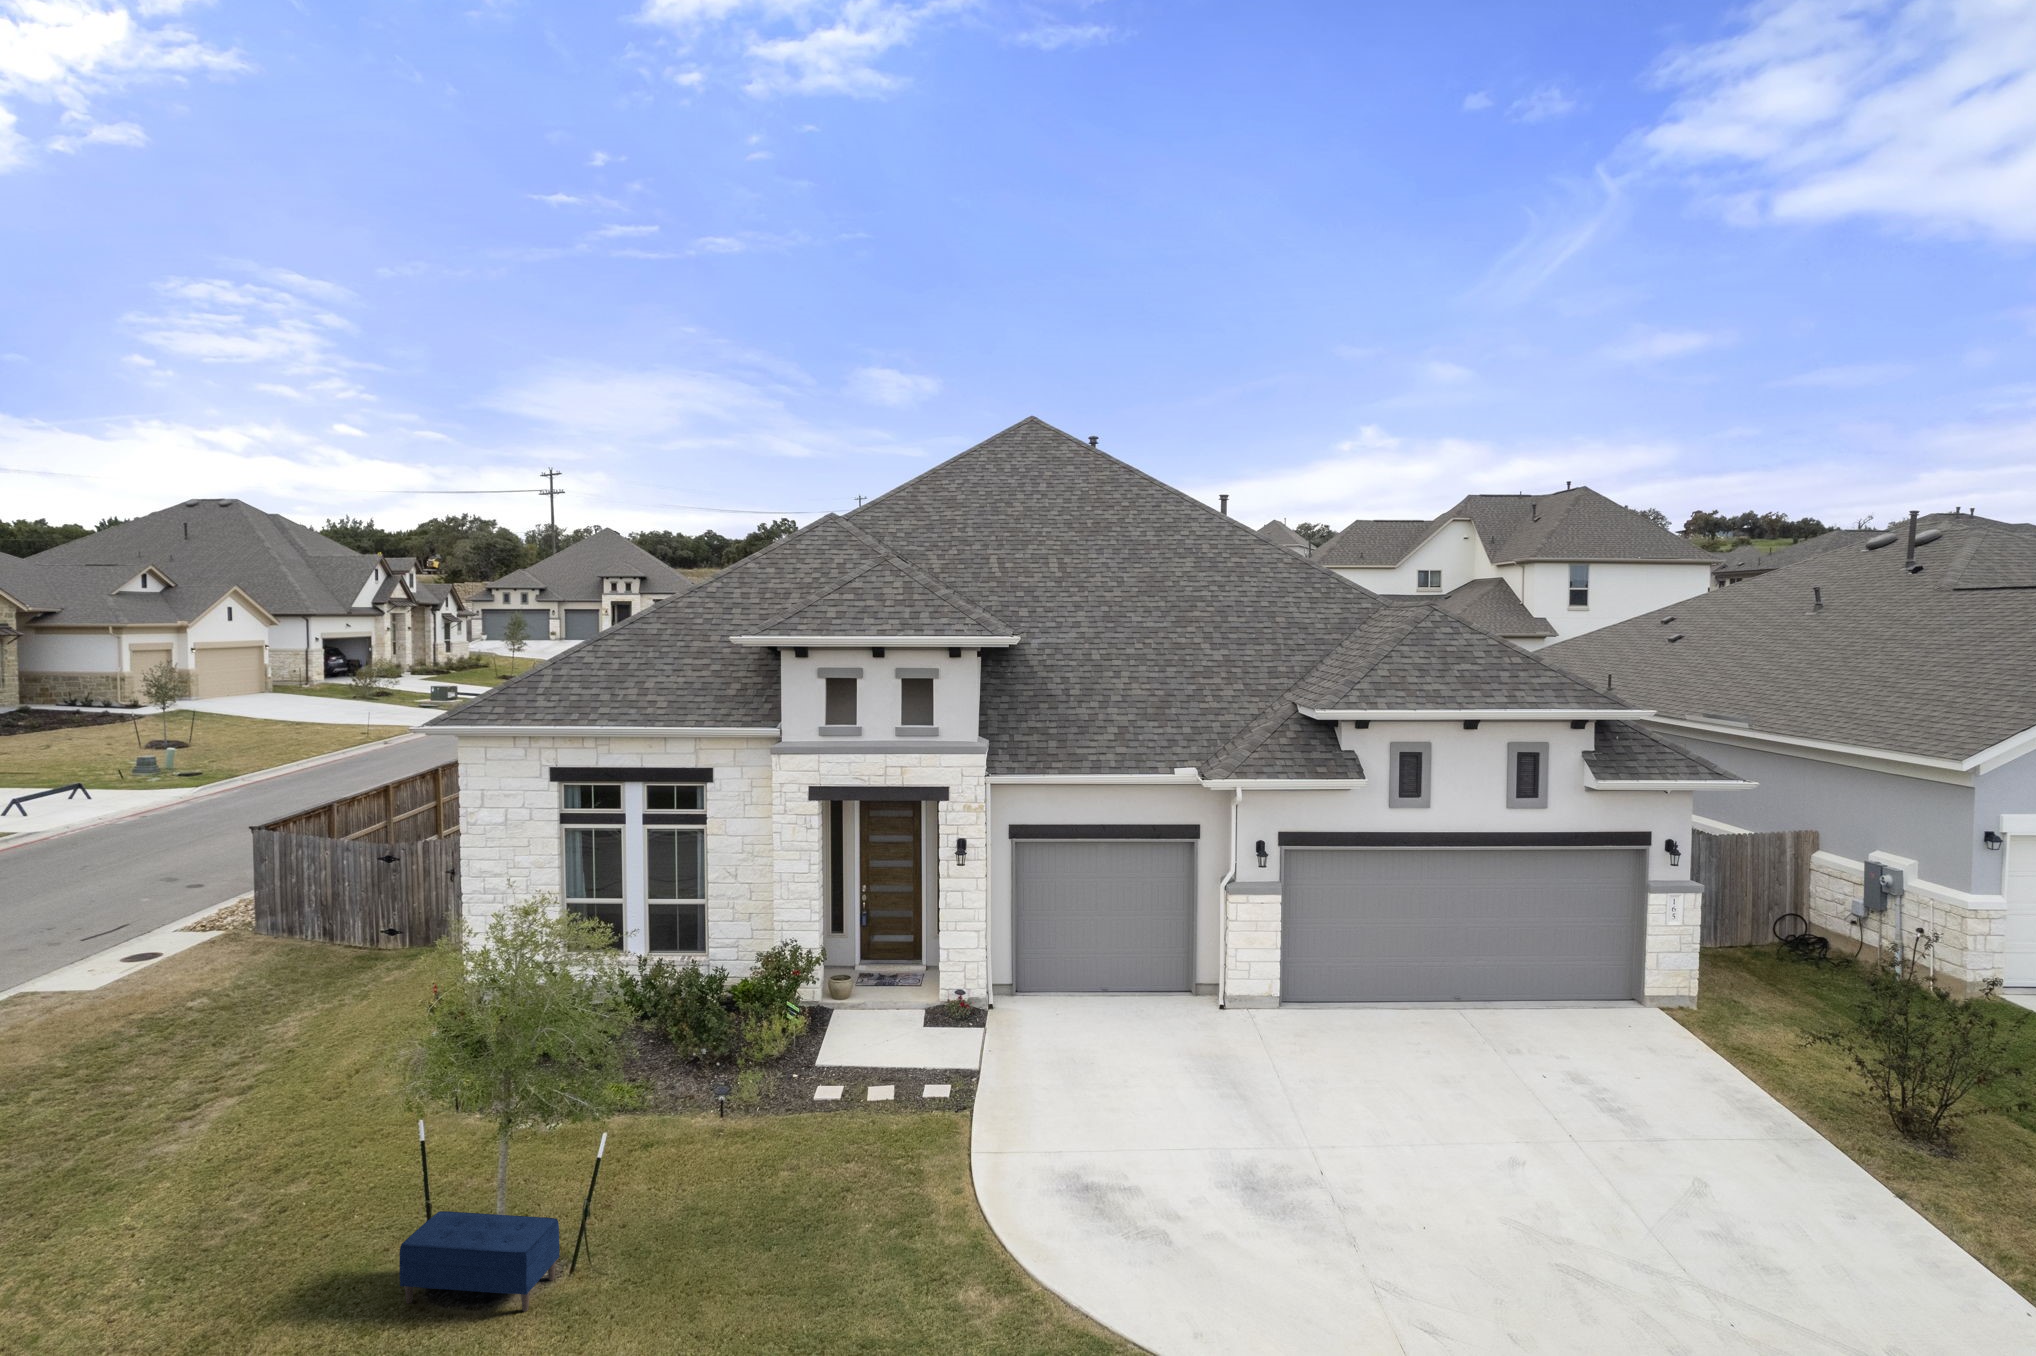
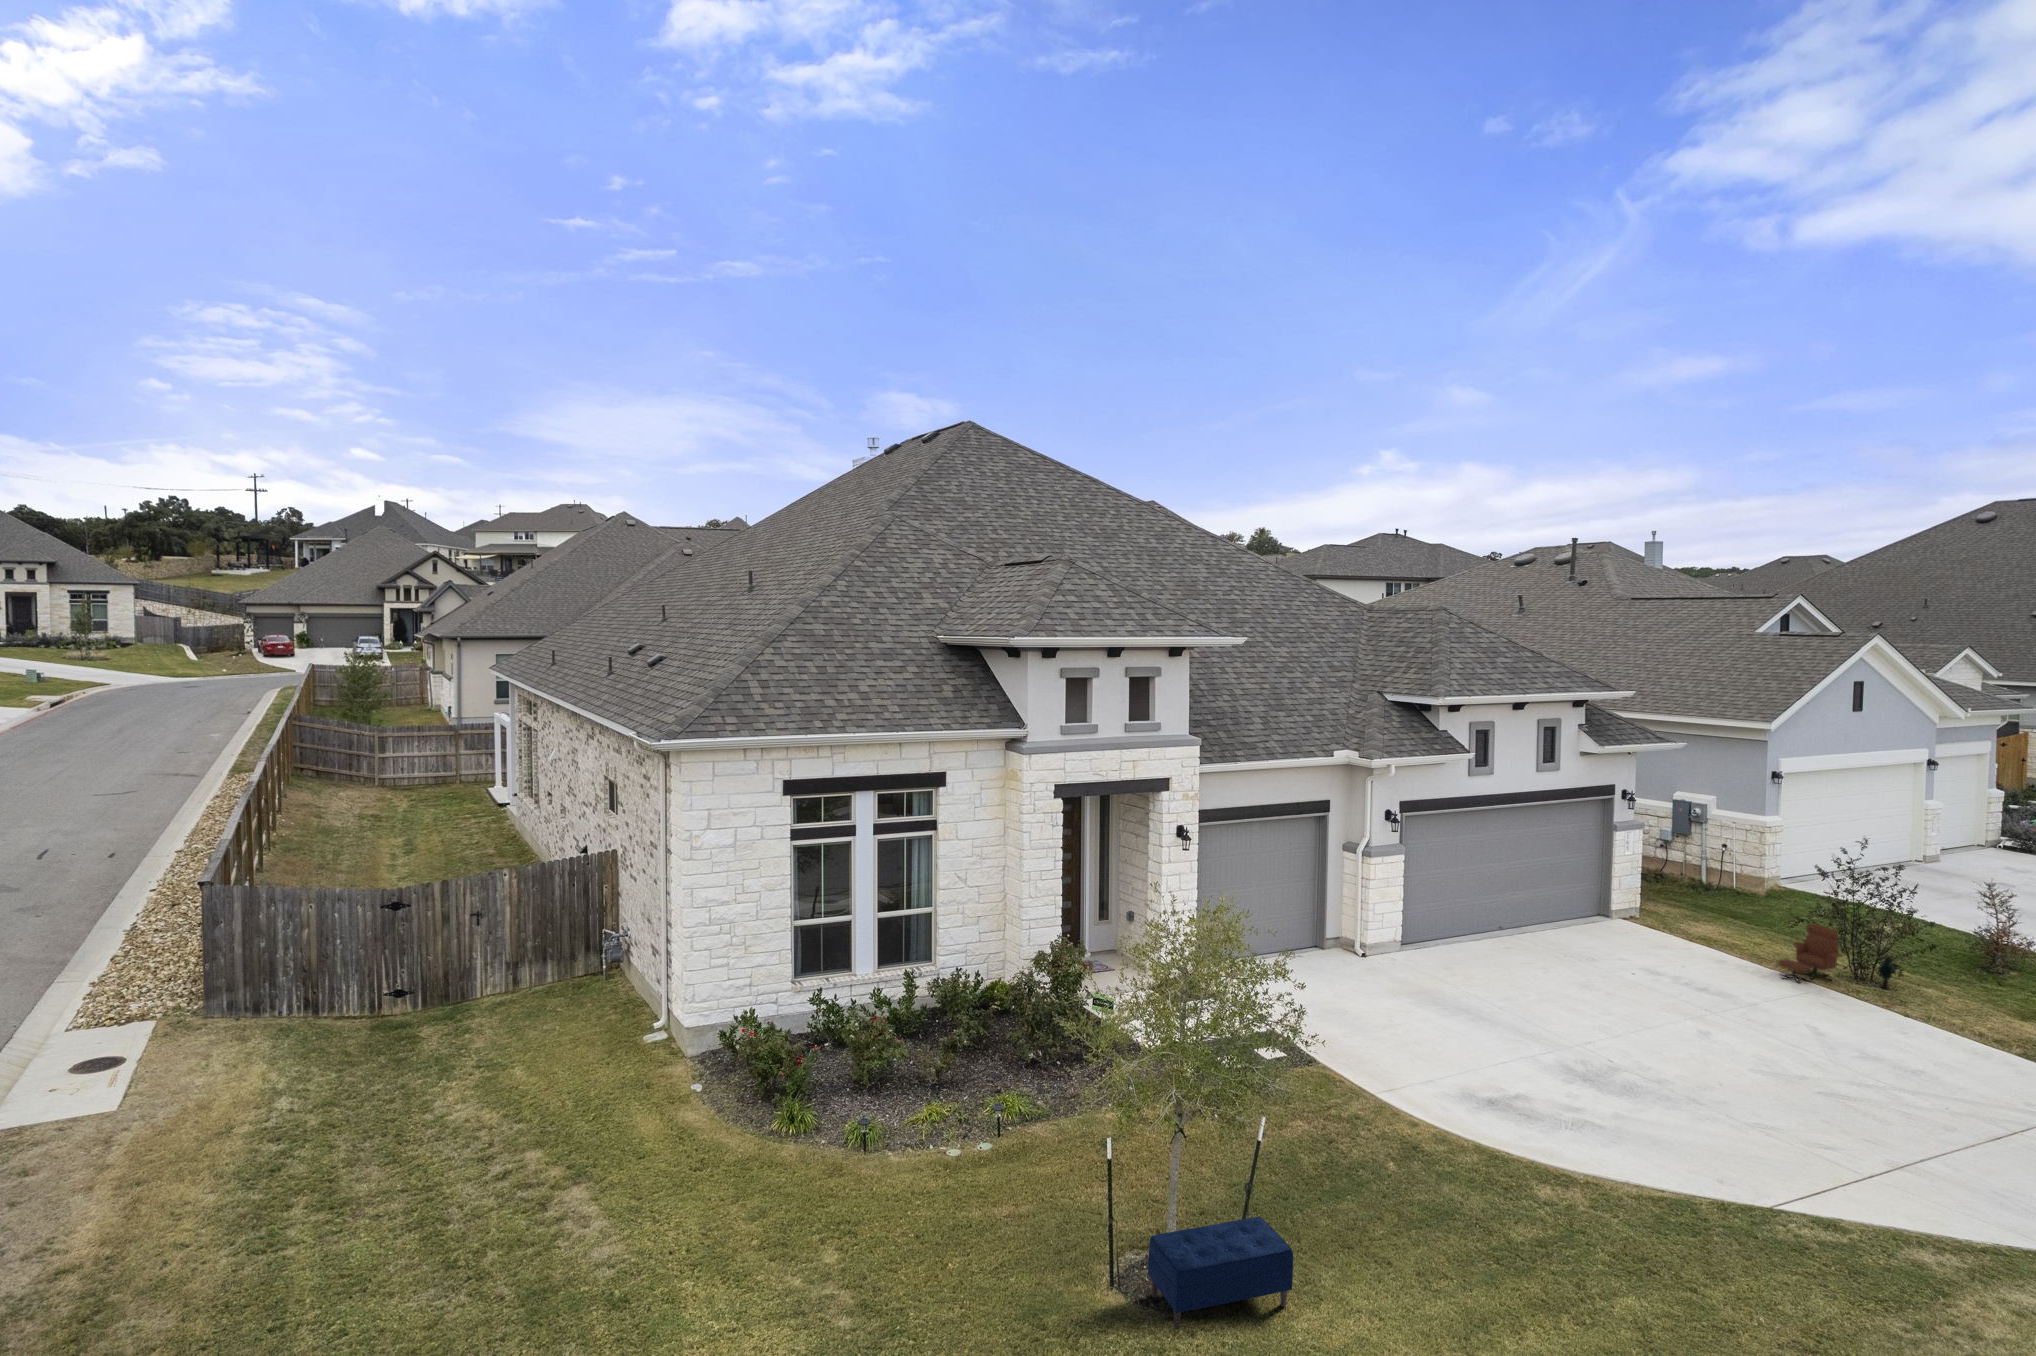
lounge chair: none [1788,1041,1892,1128] -> present [1779,923,1842,982]
decorative plant: none [1944,1101,1980,1154] -> present [1877,954,1896,989]

